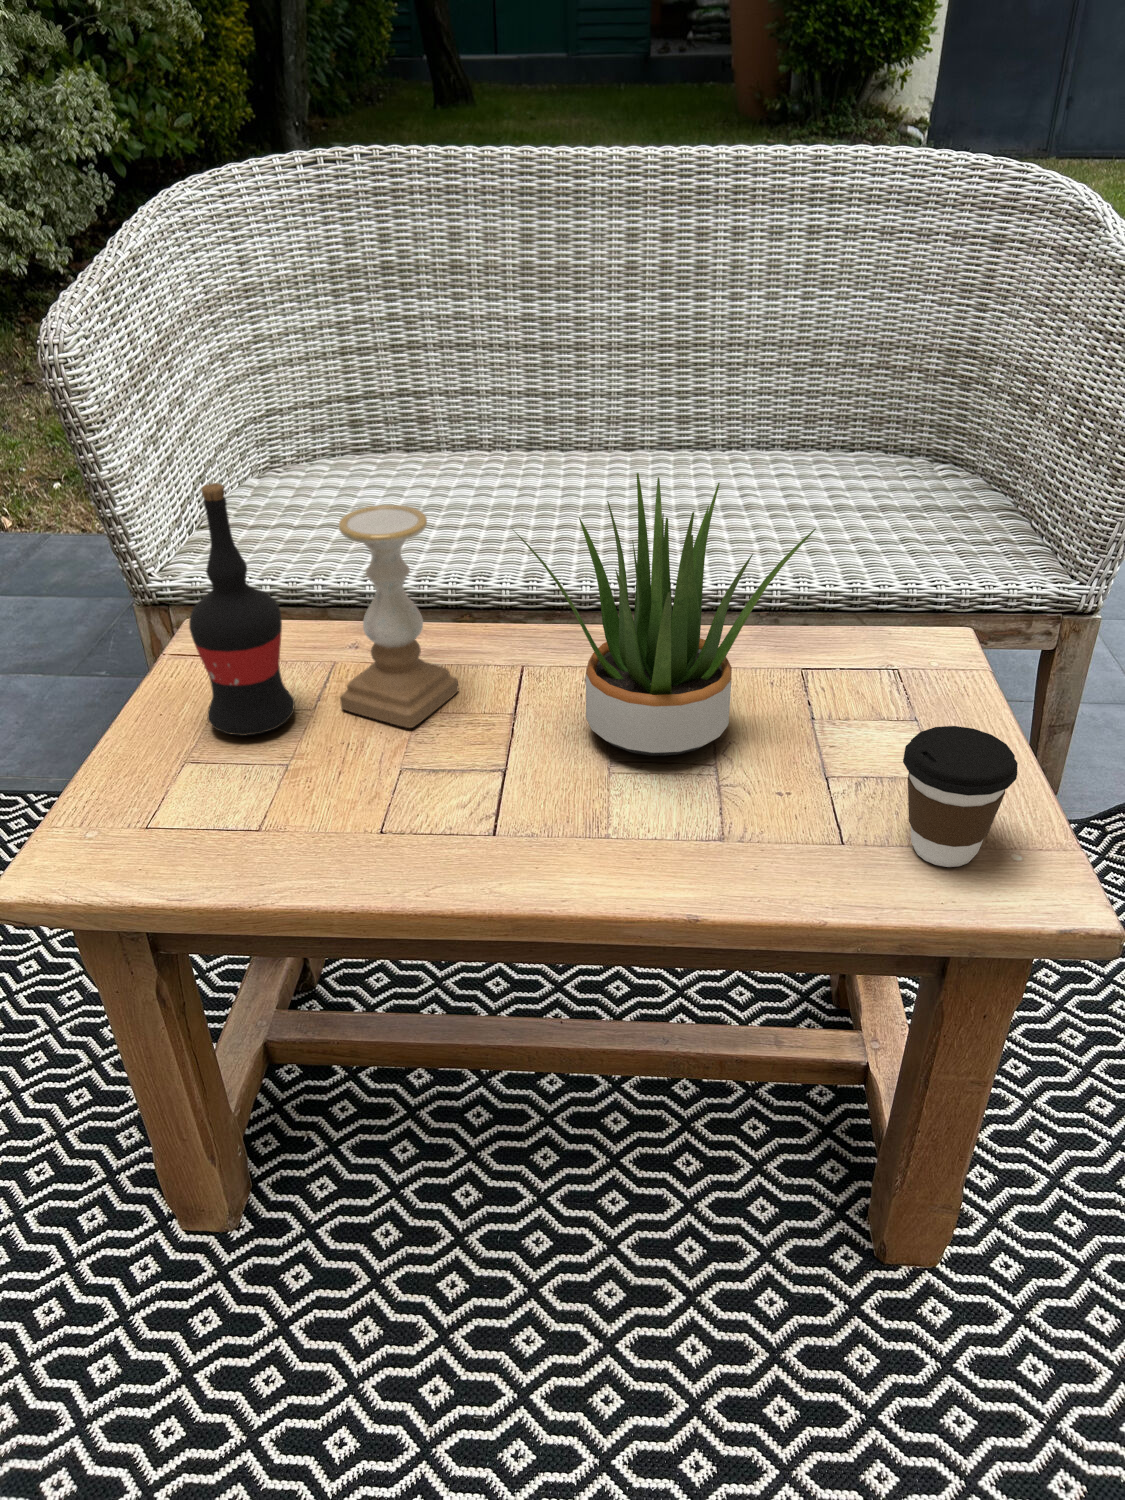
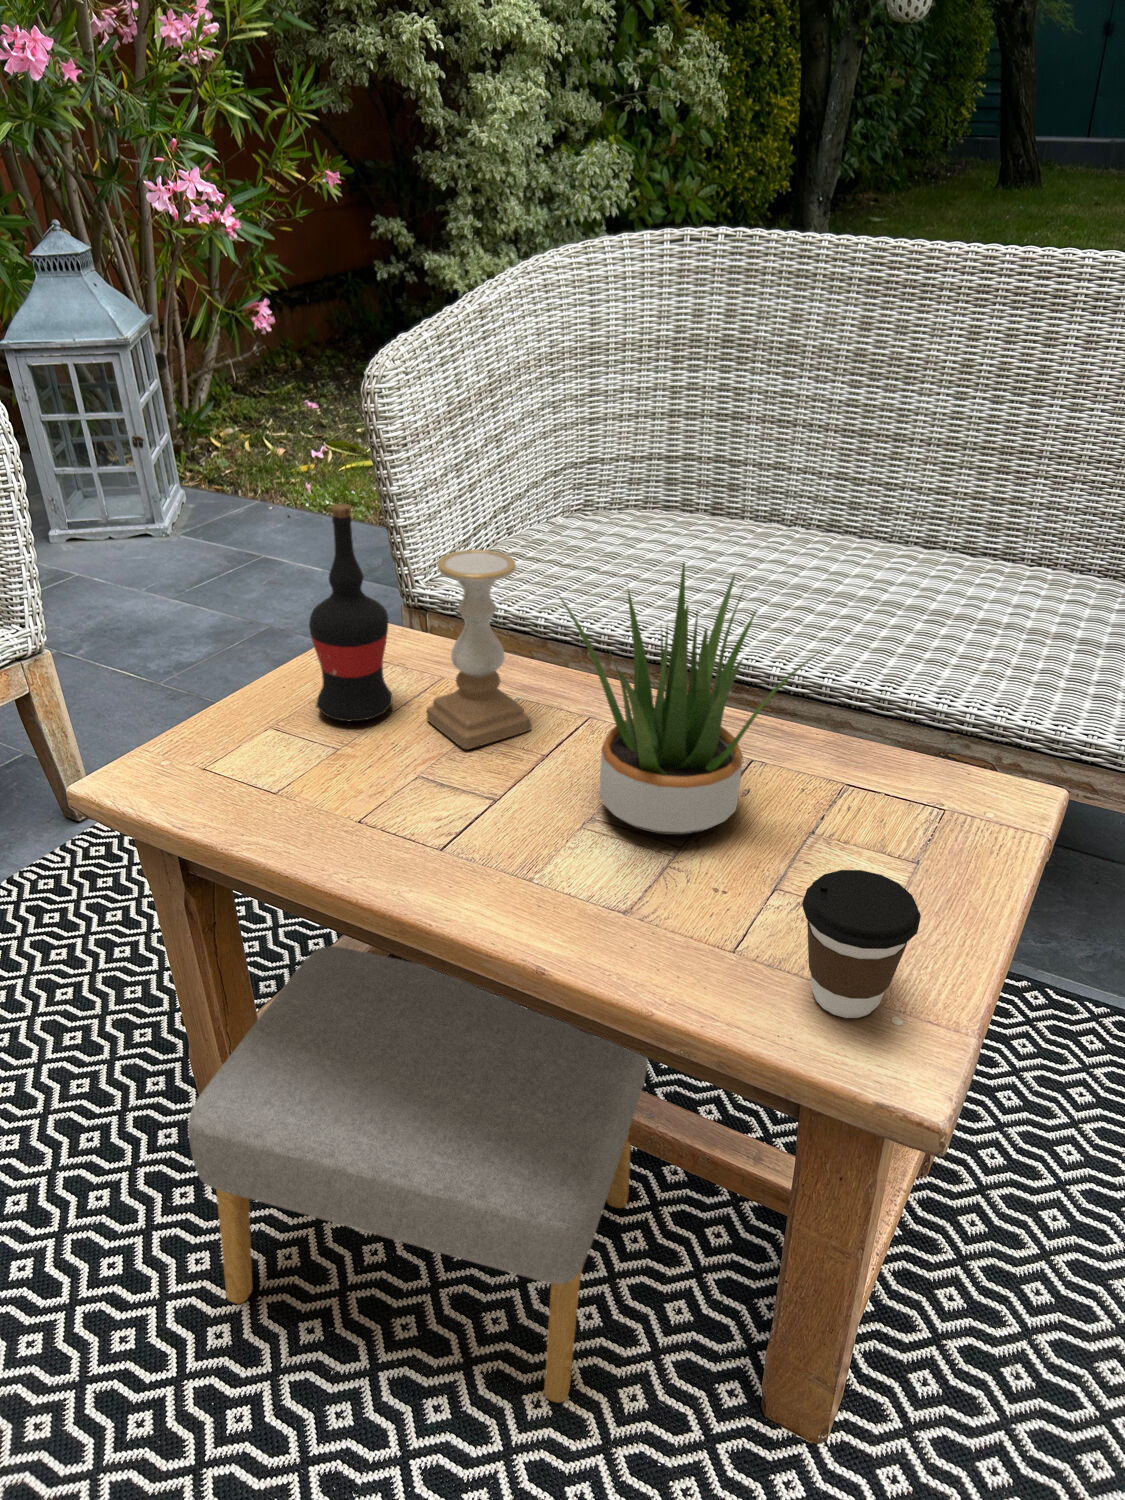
footstool: none [274,944,740,1404] -> present [188,946,648,1403]

